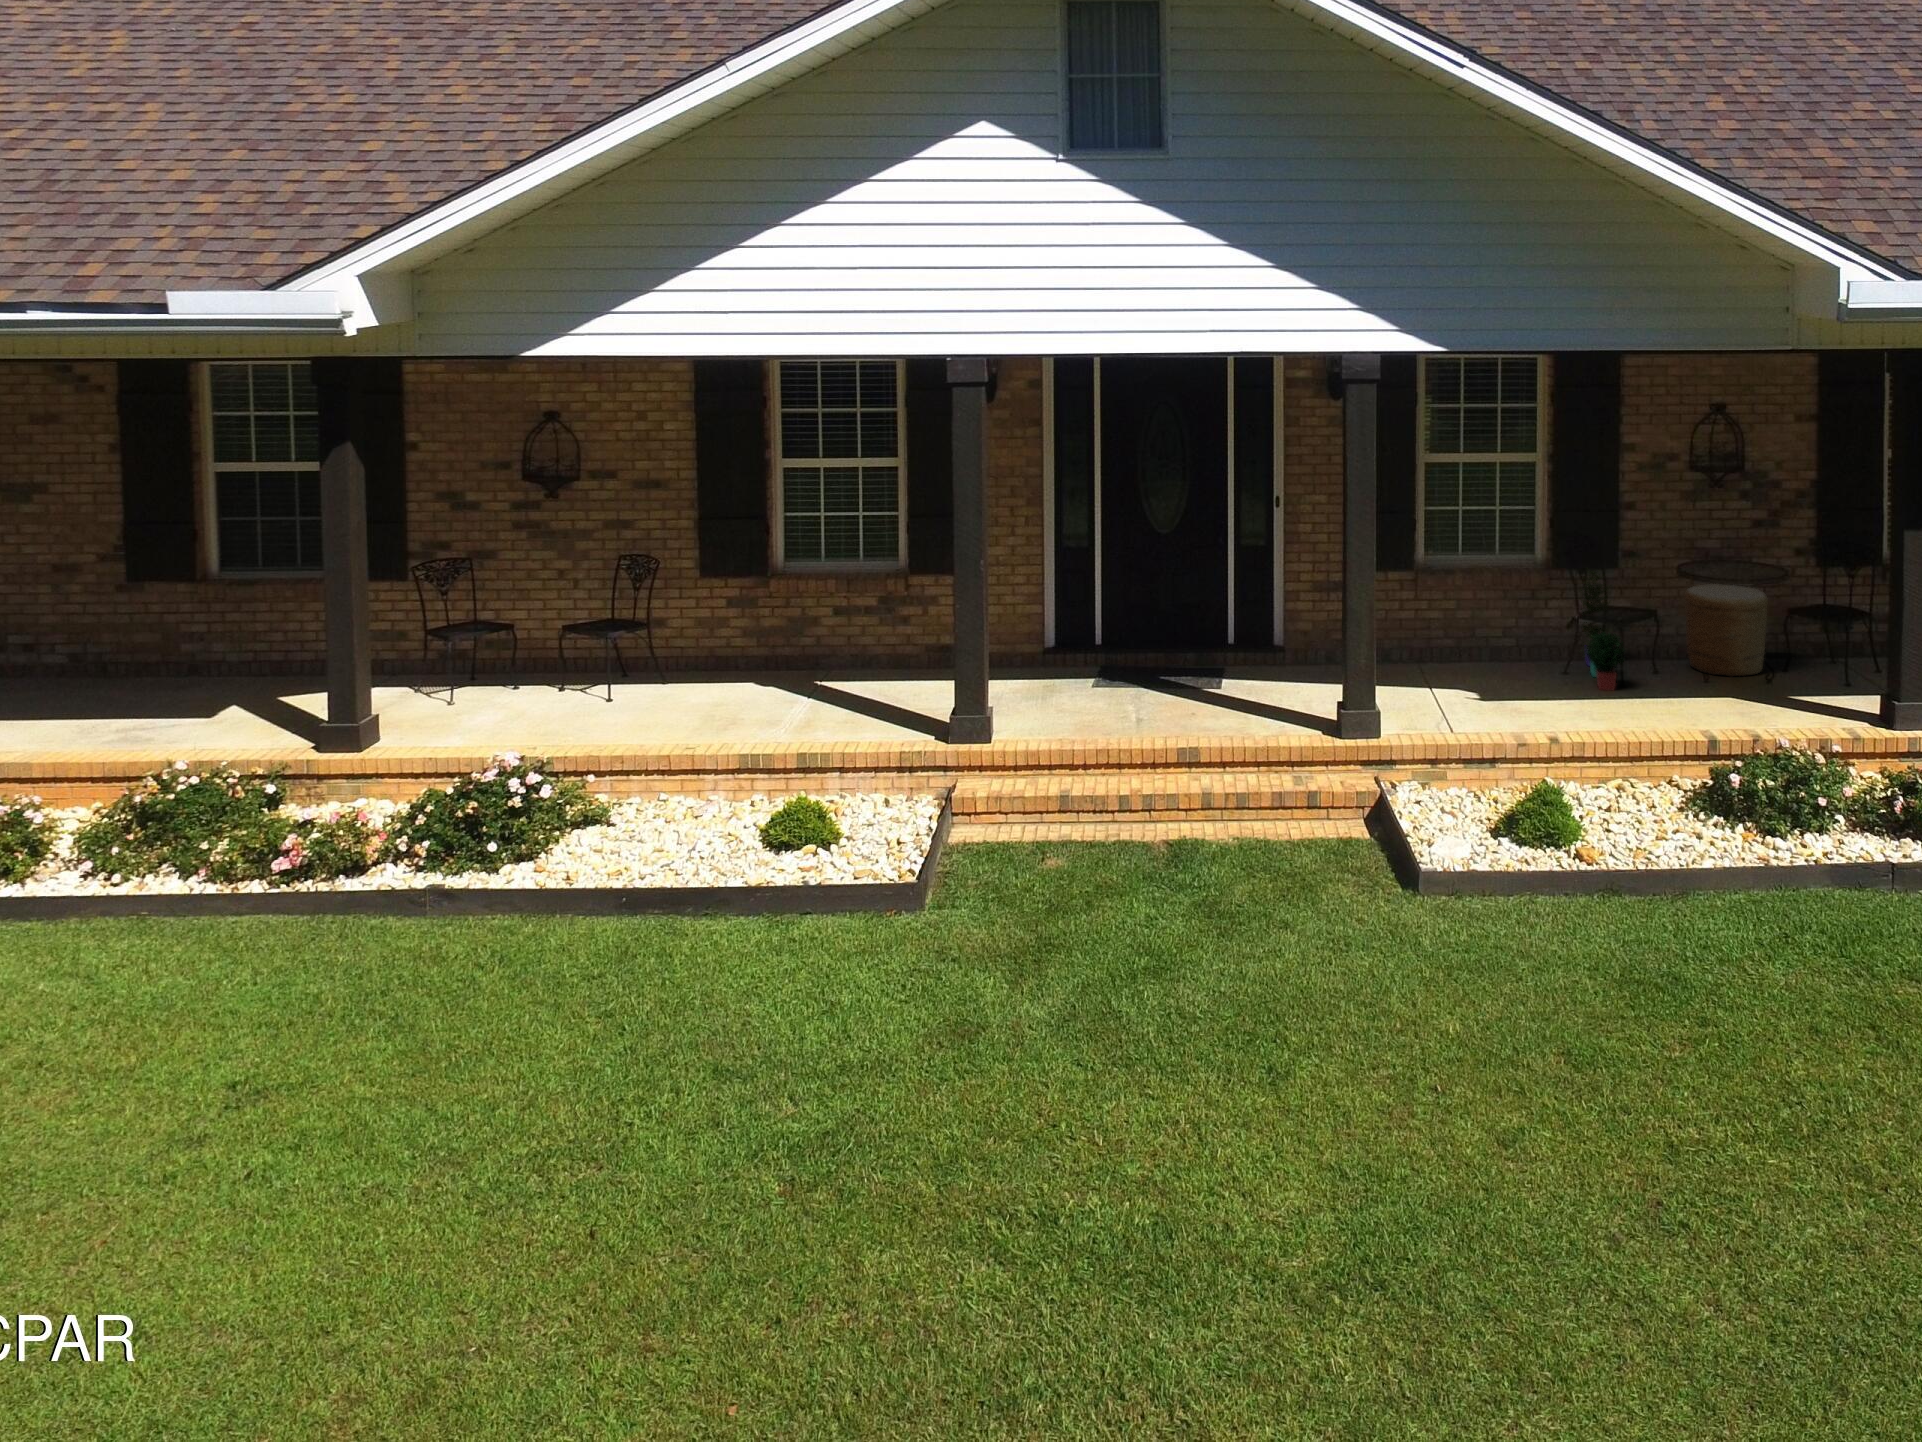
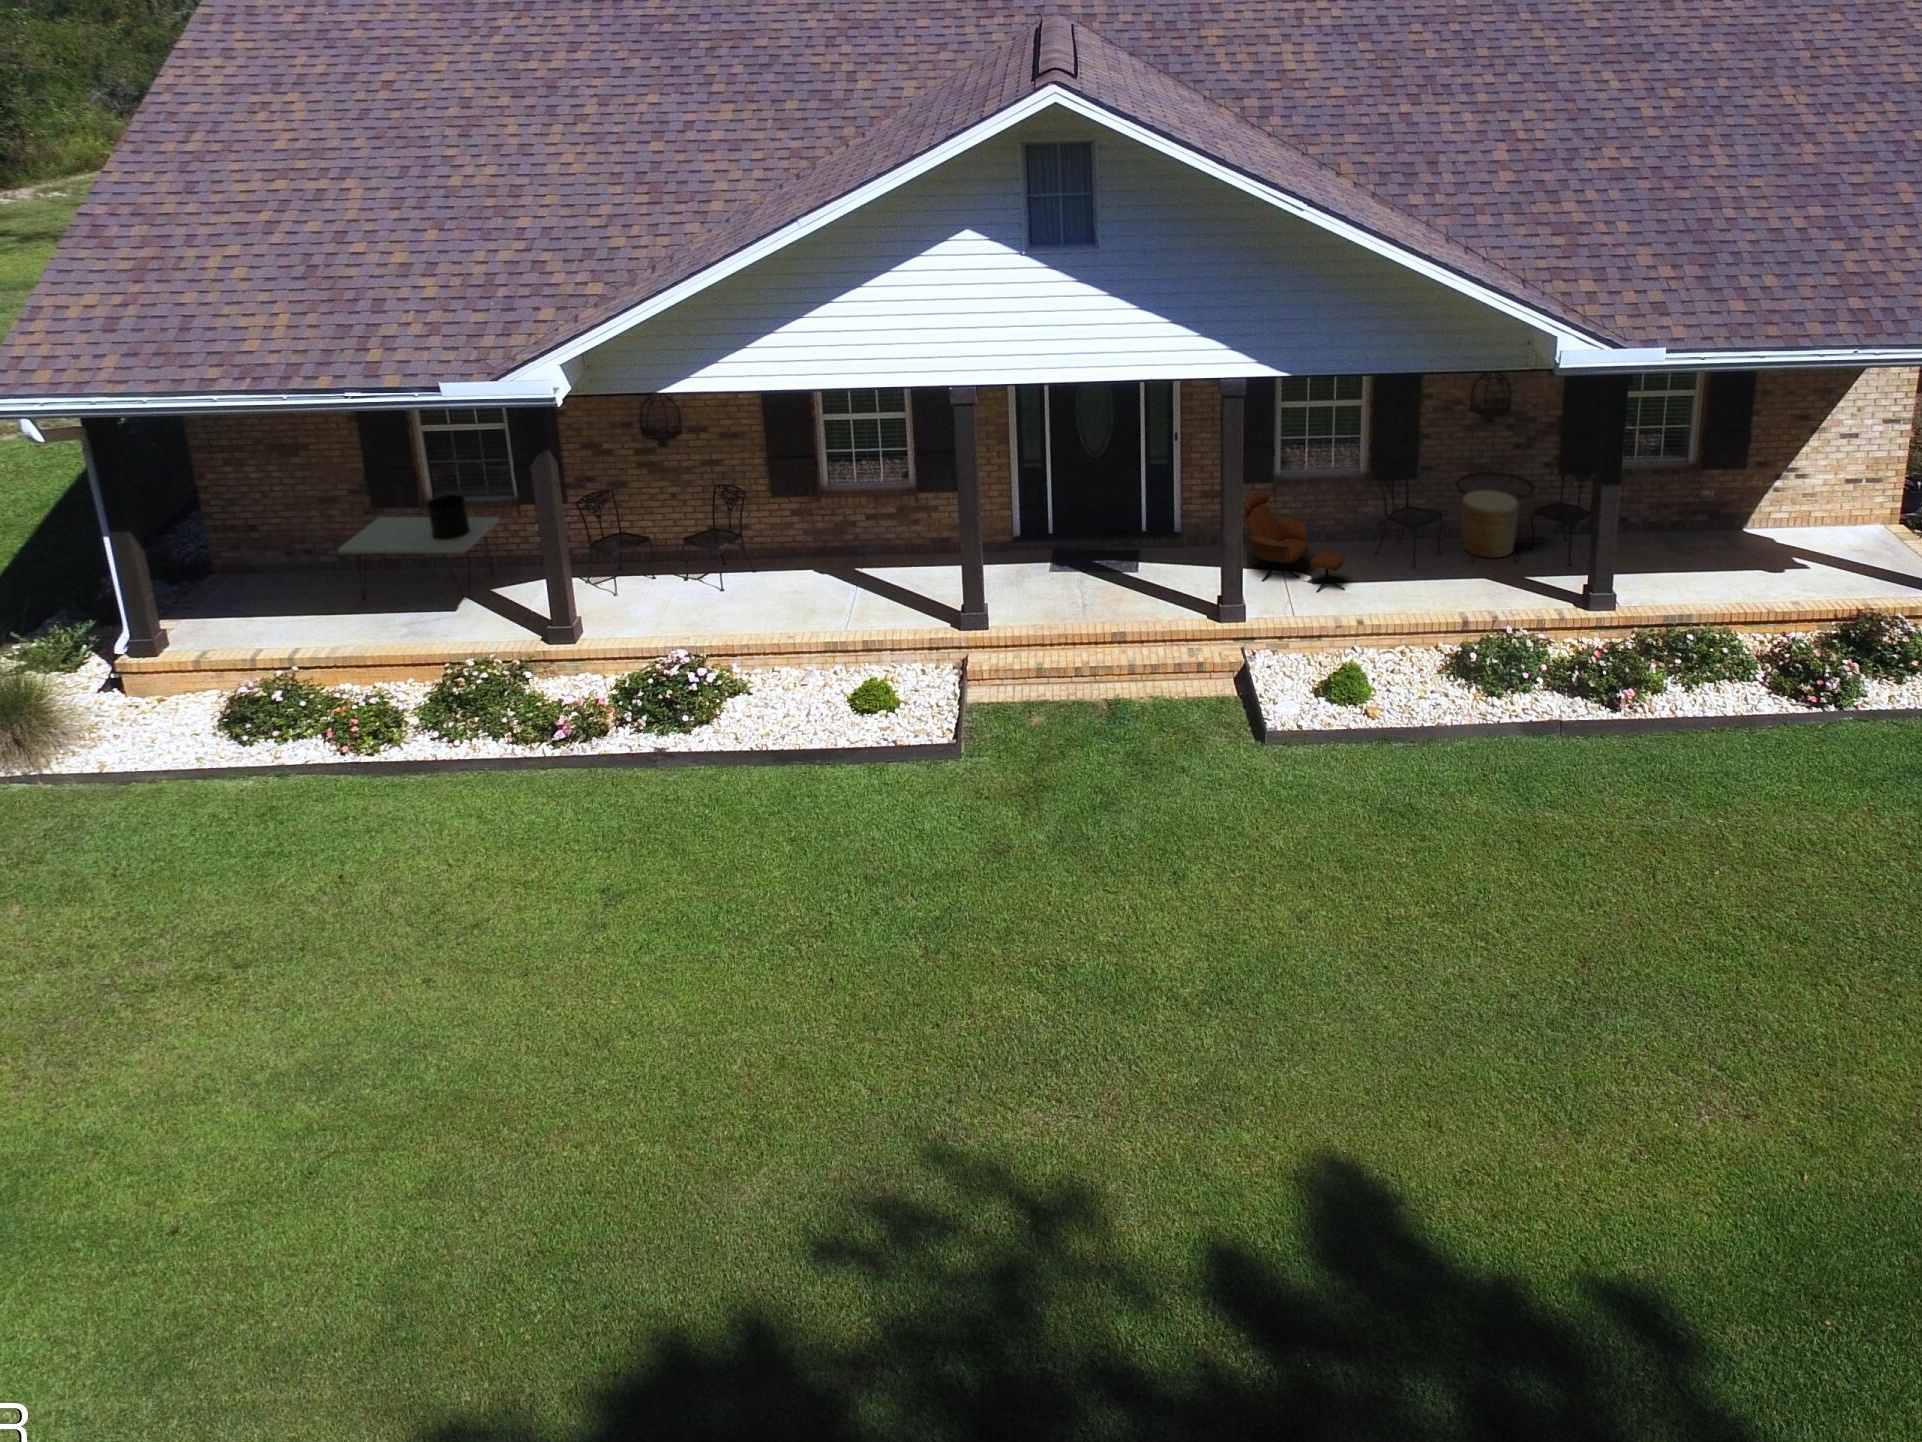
side table: none [50,559,308,710] -> present [338,495,499,597]
lounge chair: none [1375,568,1527,707] -> present [1245,491,1345,592]
potted plant: present [1578,572,1625,690] -> none [1385,482,1416,574]

